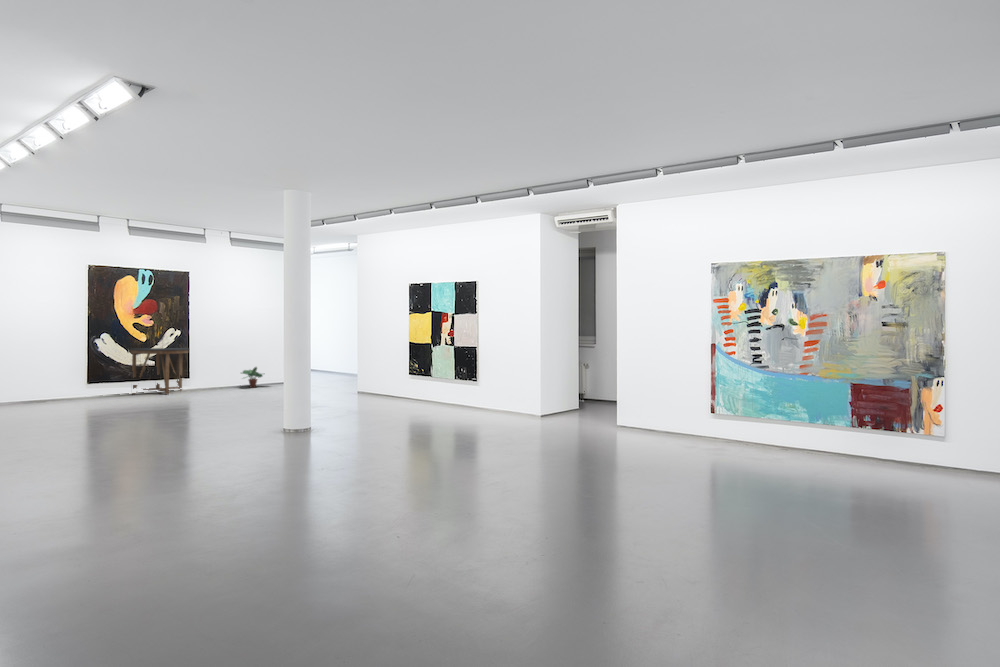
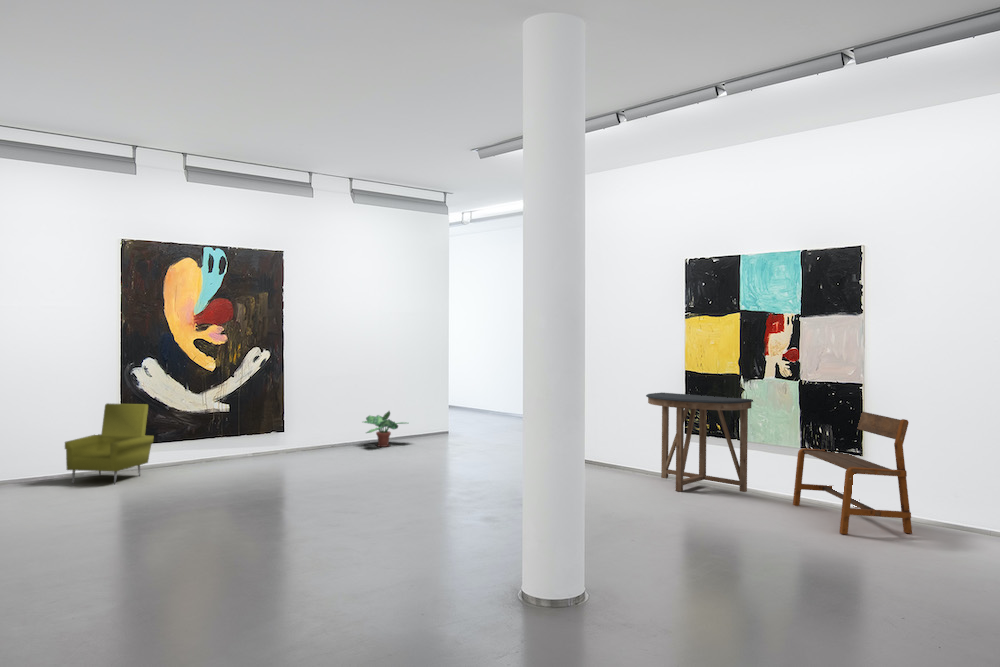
console table: present [130,348,189,394] -> present [646,393,753,492]
armchair: none [55,359,108,402] -> present [65,403,154,484]
bench: none [448,359,484,413] -> present [793,412,912,534]

